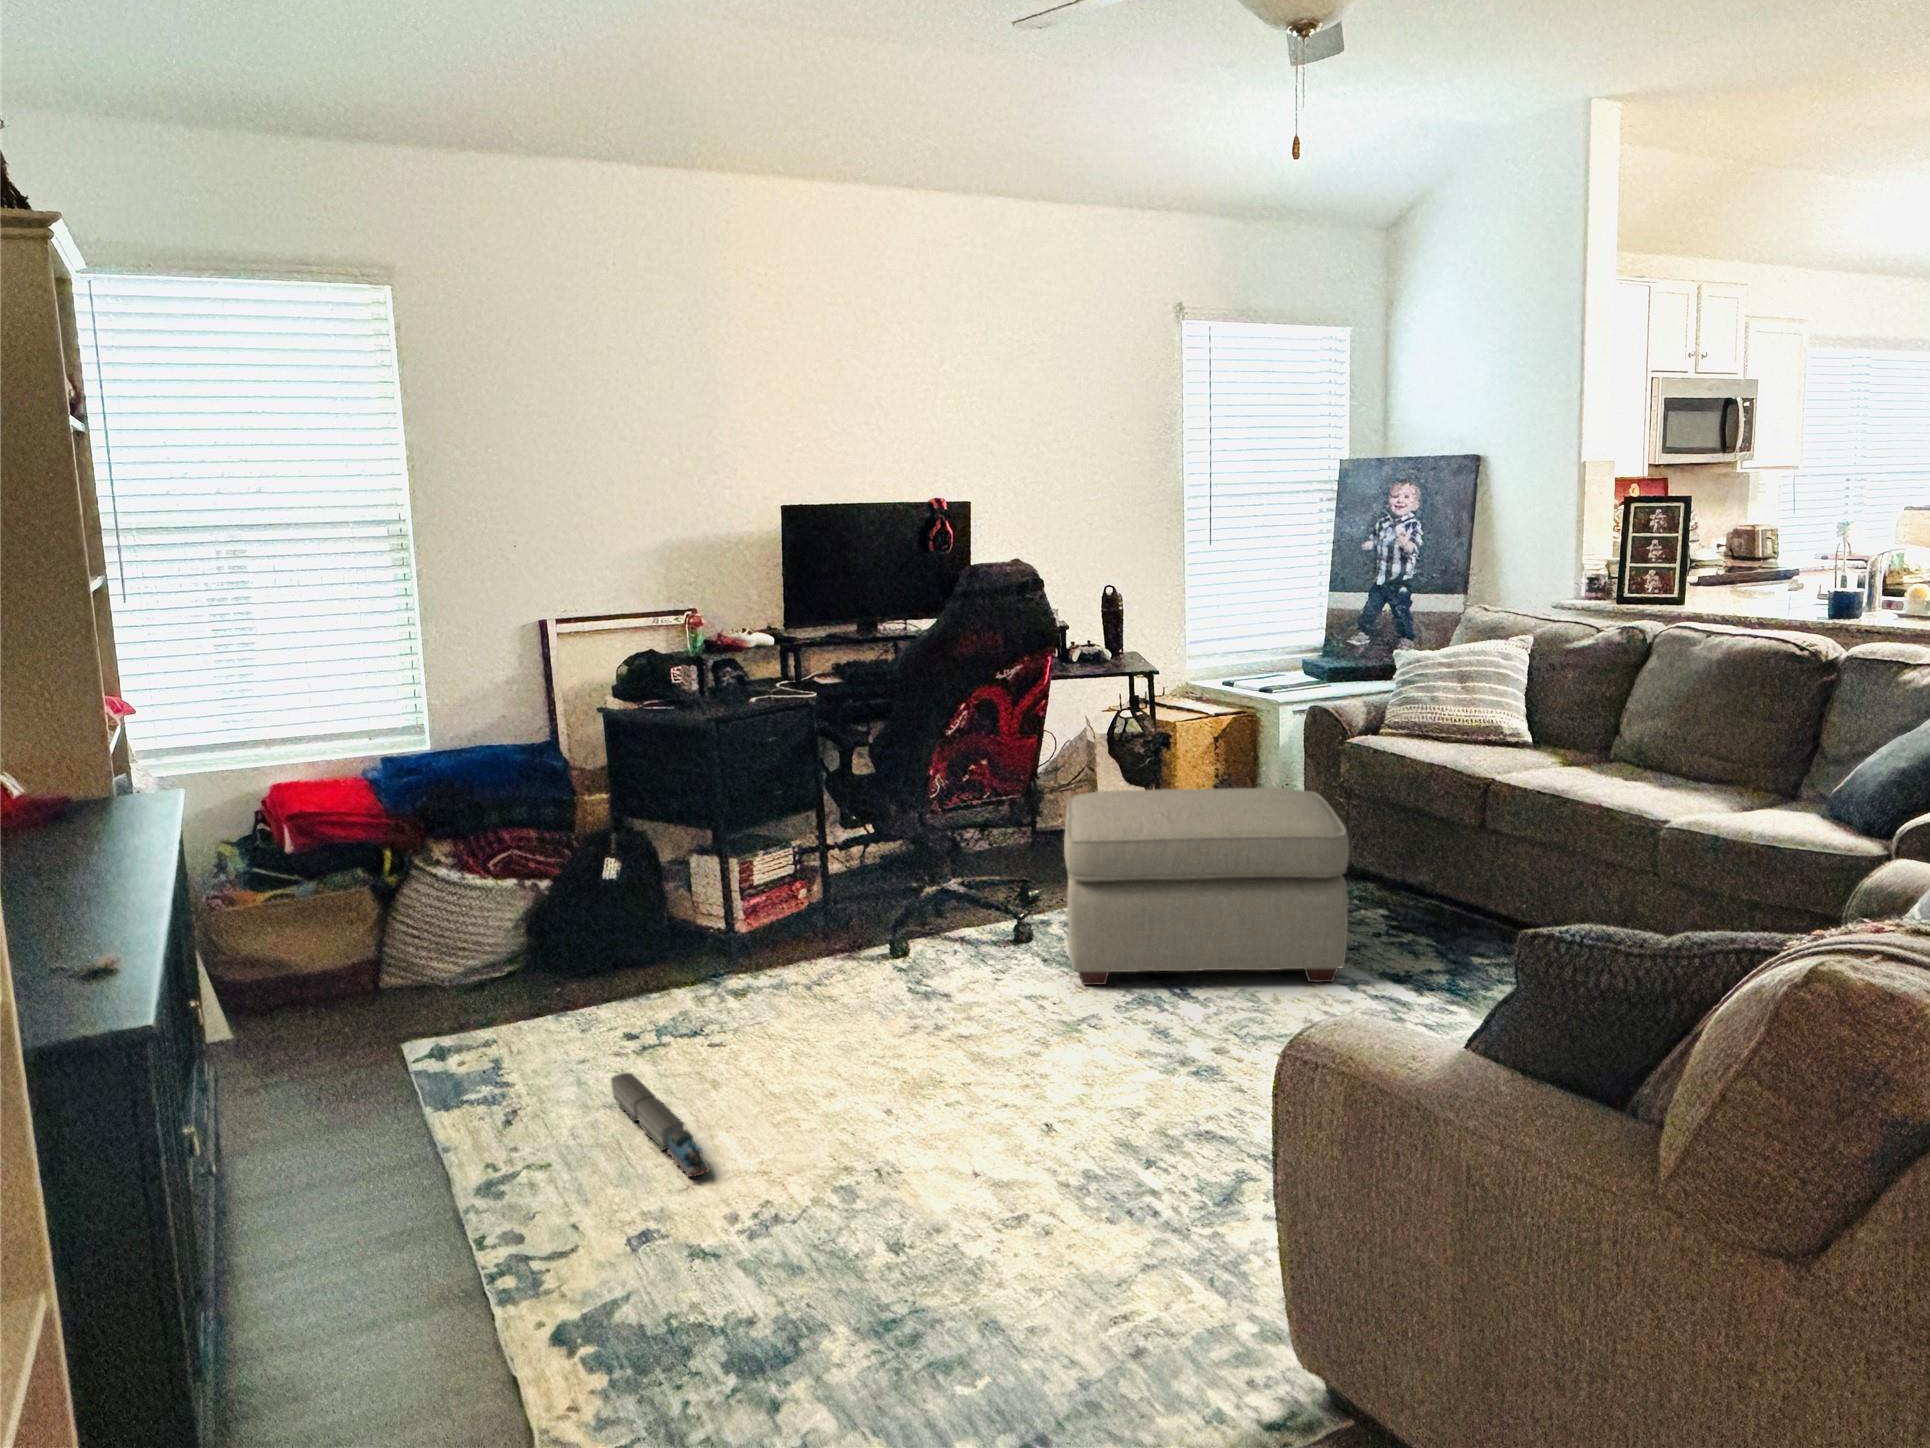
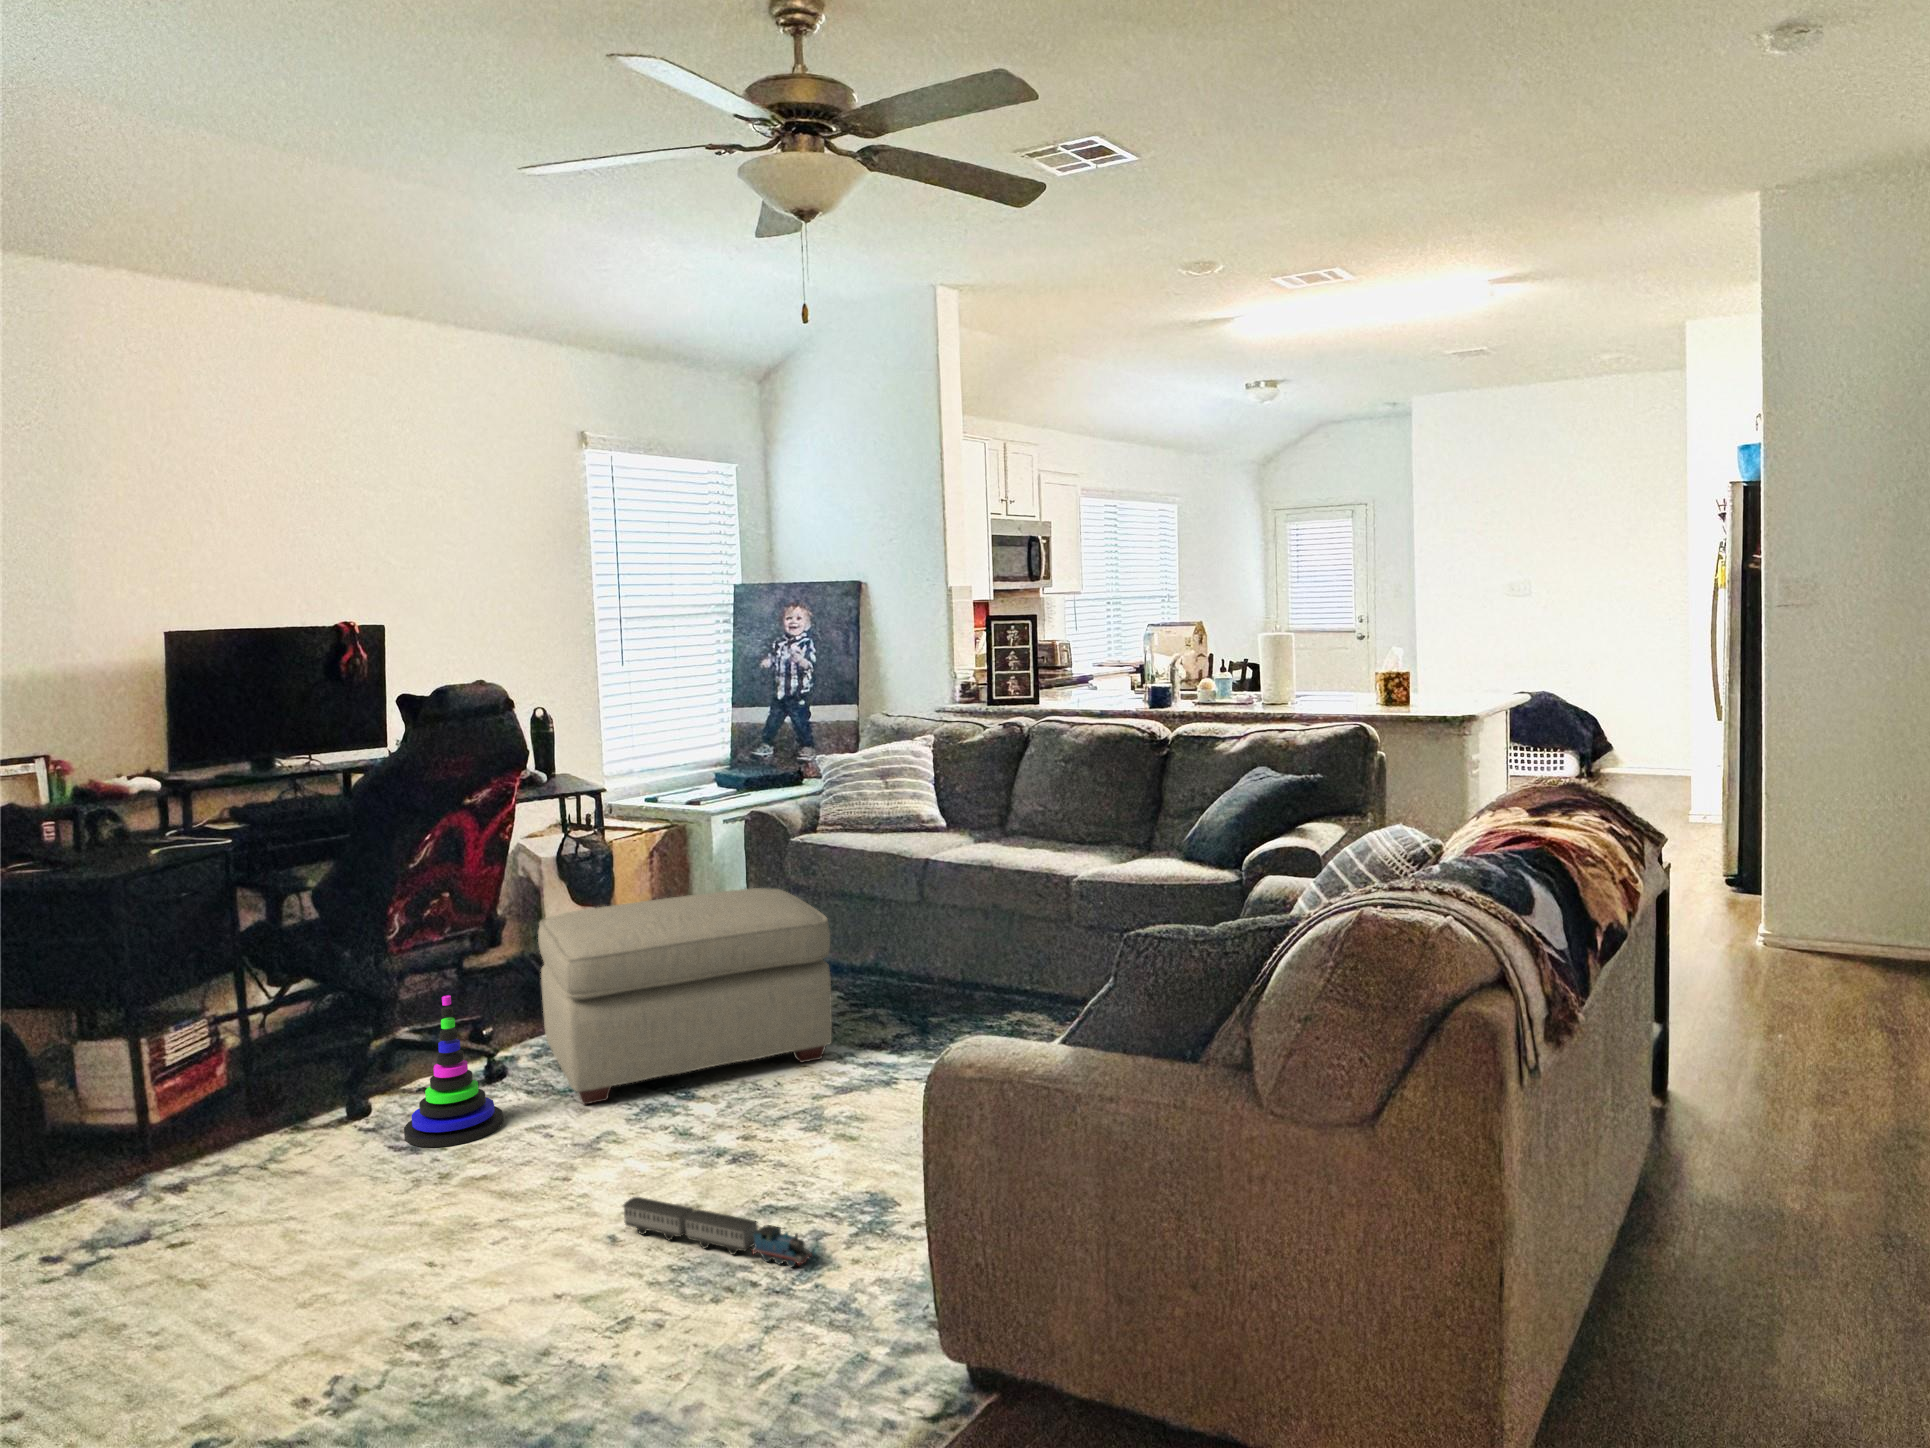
stacking toy: none [921,859,1009,1001] -> present [404,996,503,1147]
toy train: present [611,1073,709,1177] -> present [623,1197,813,1267]

